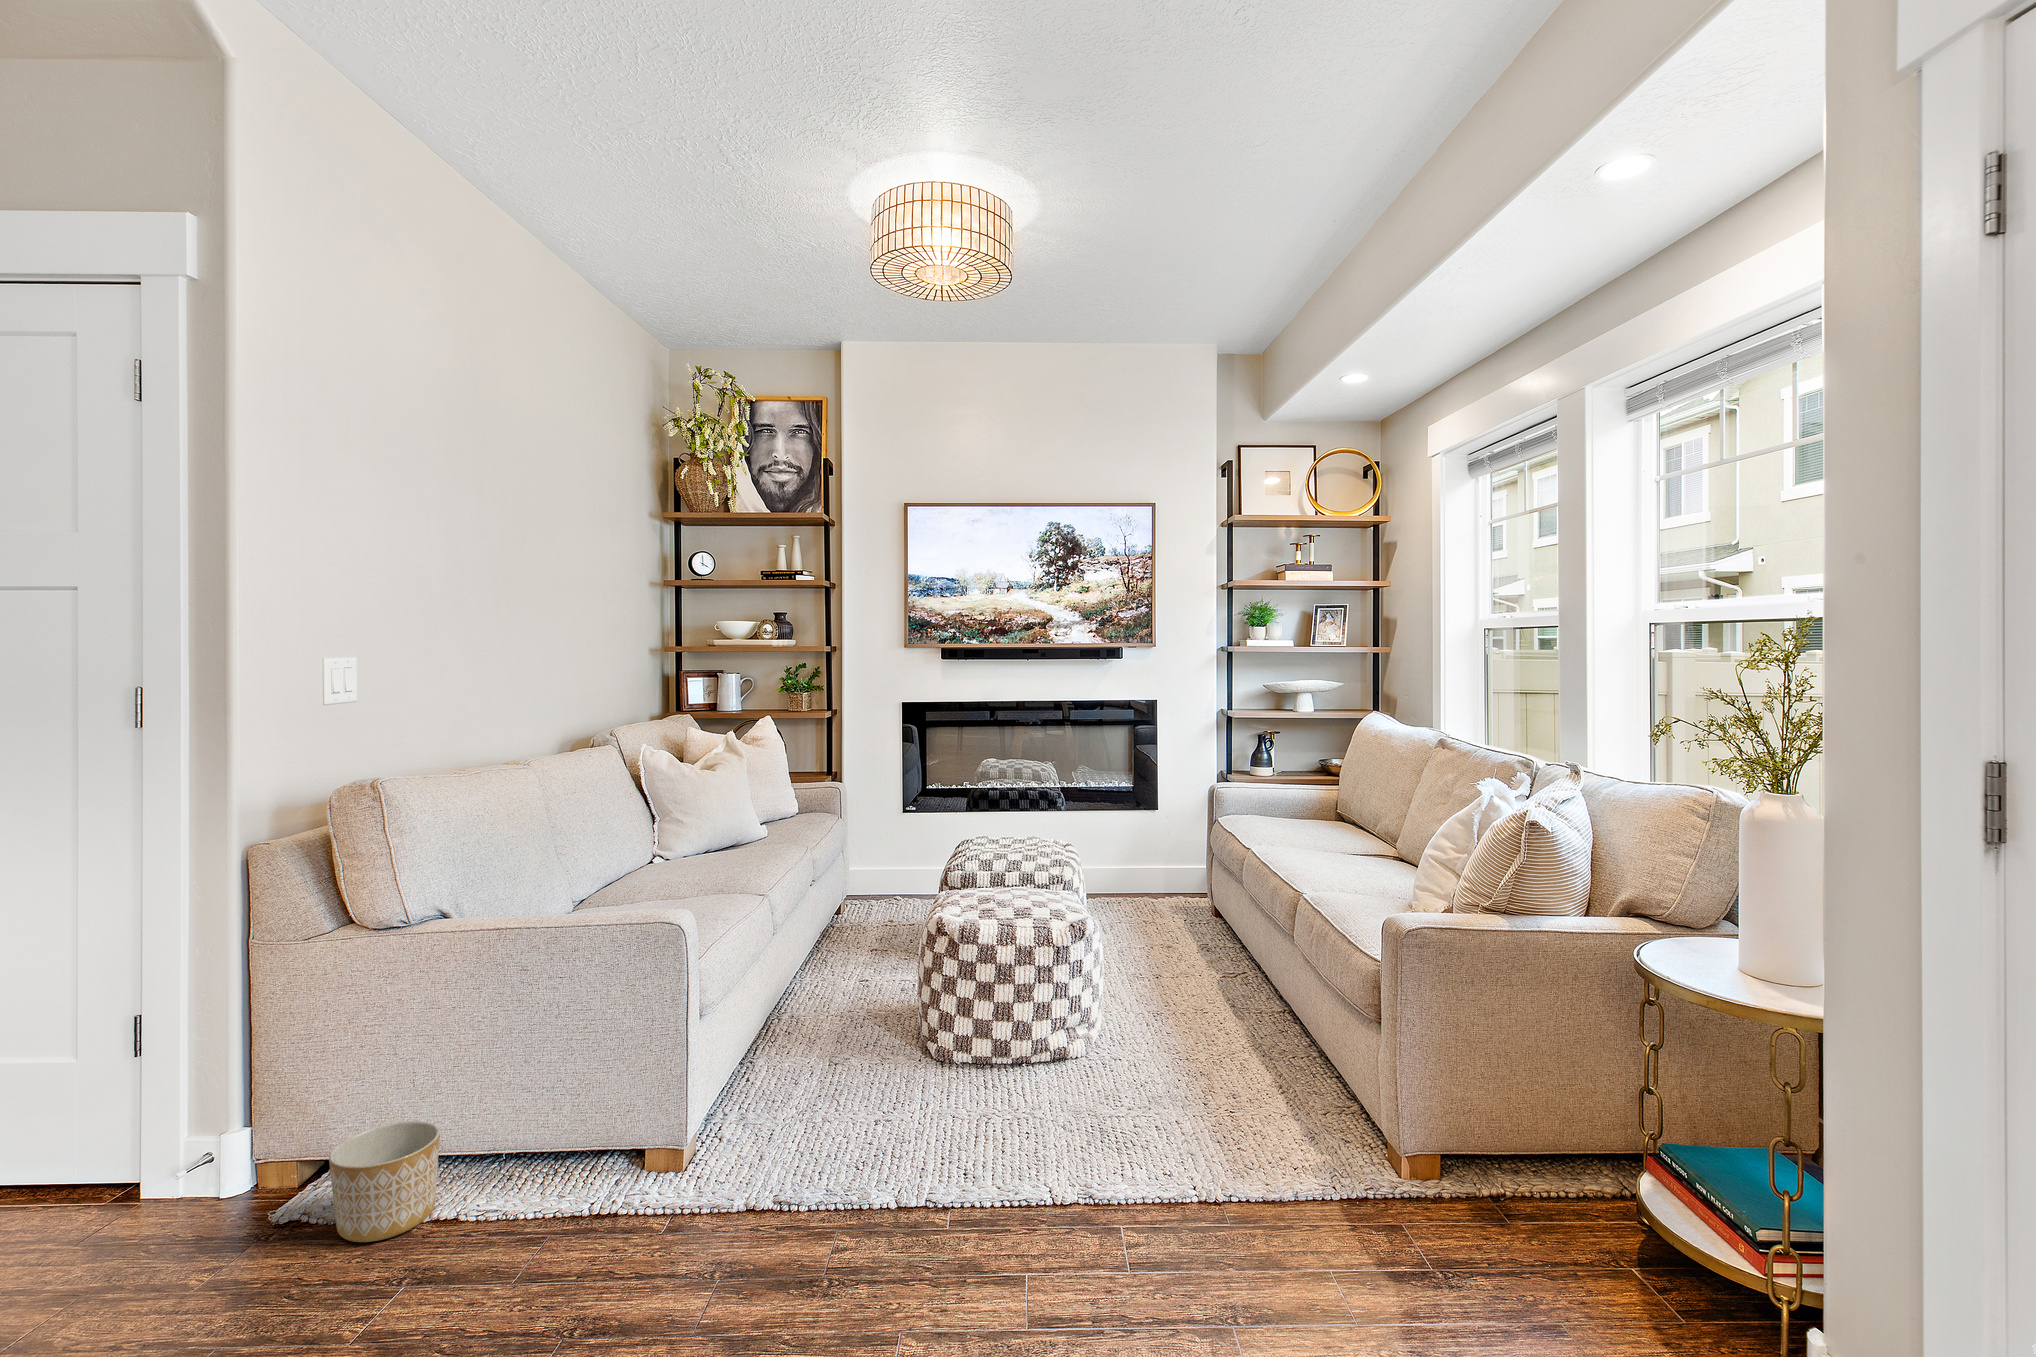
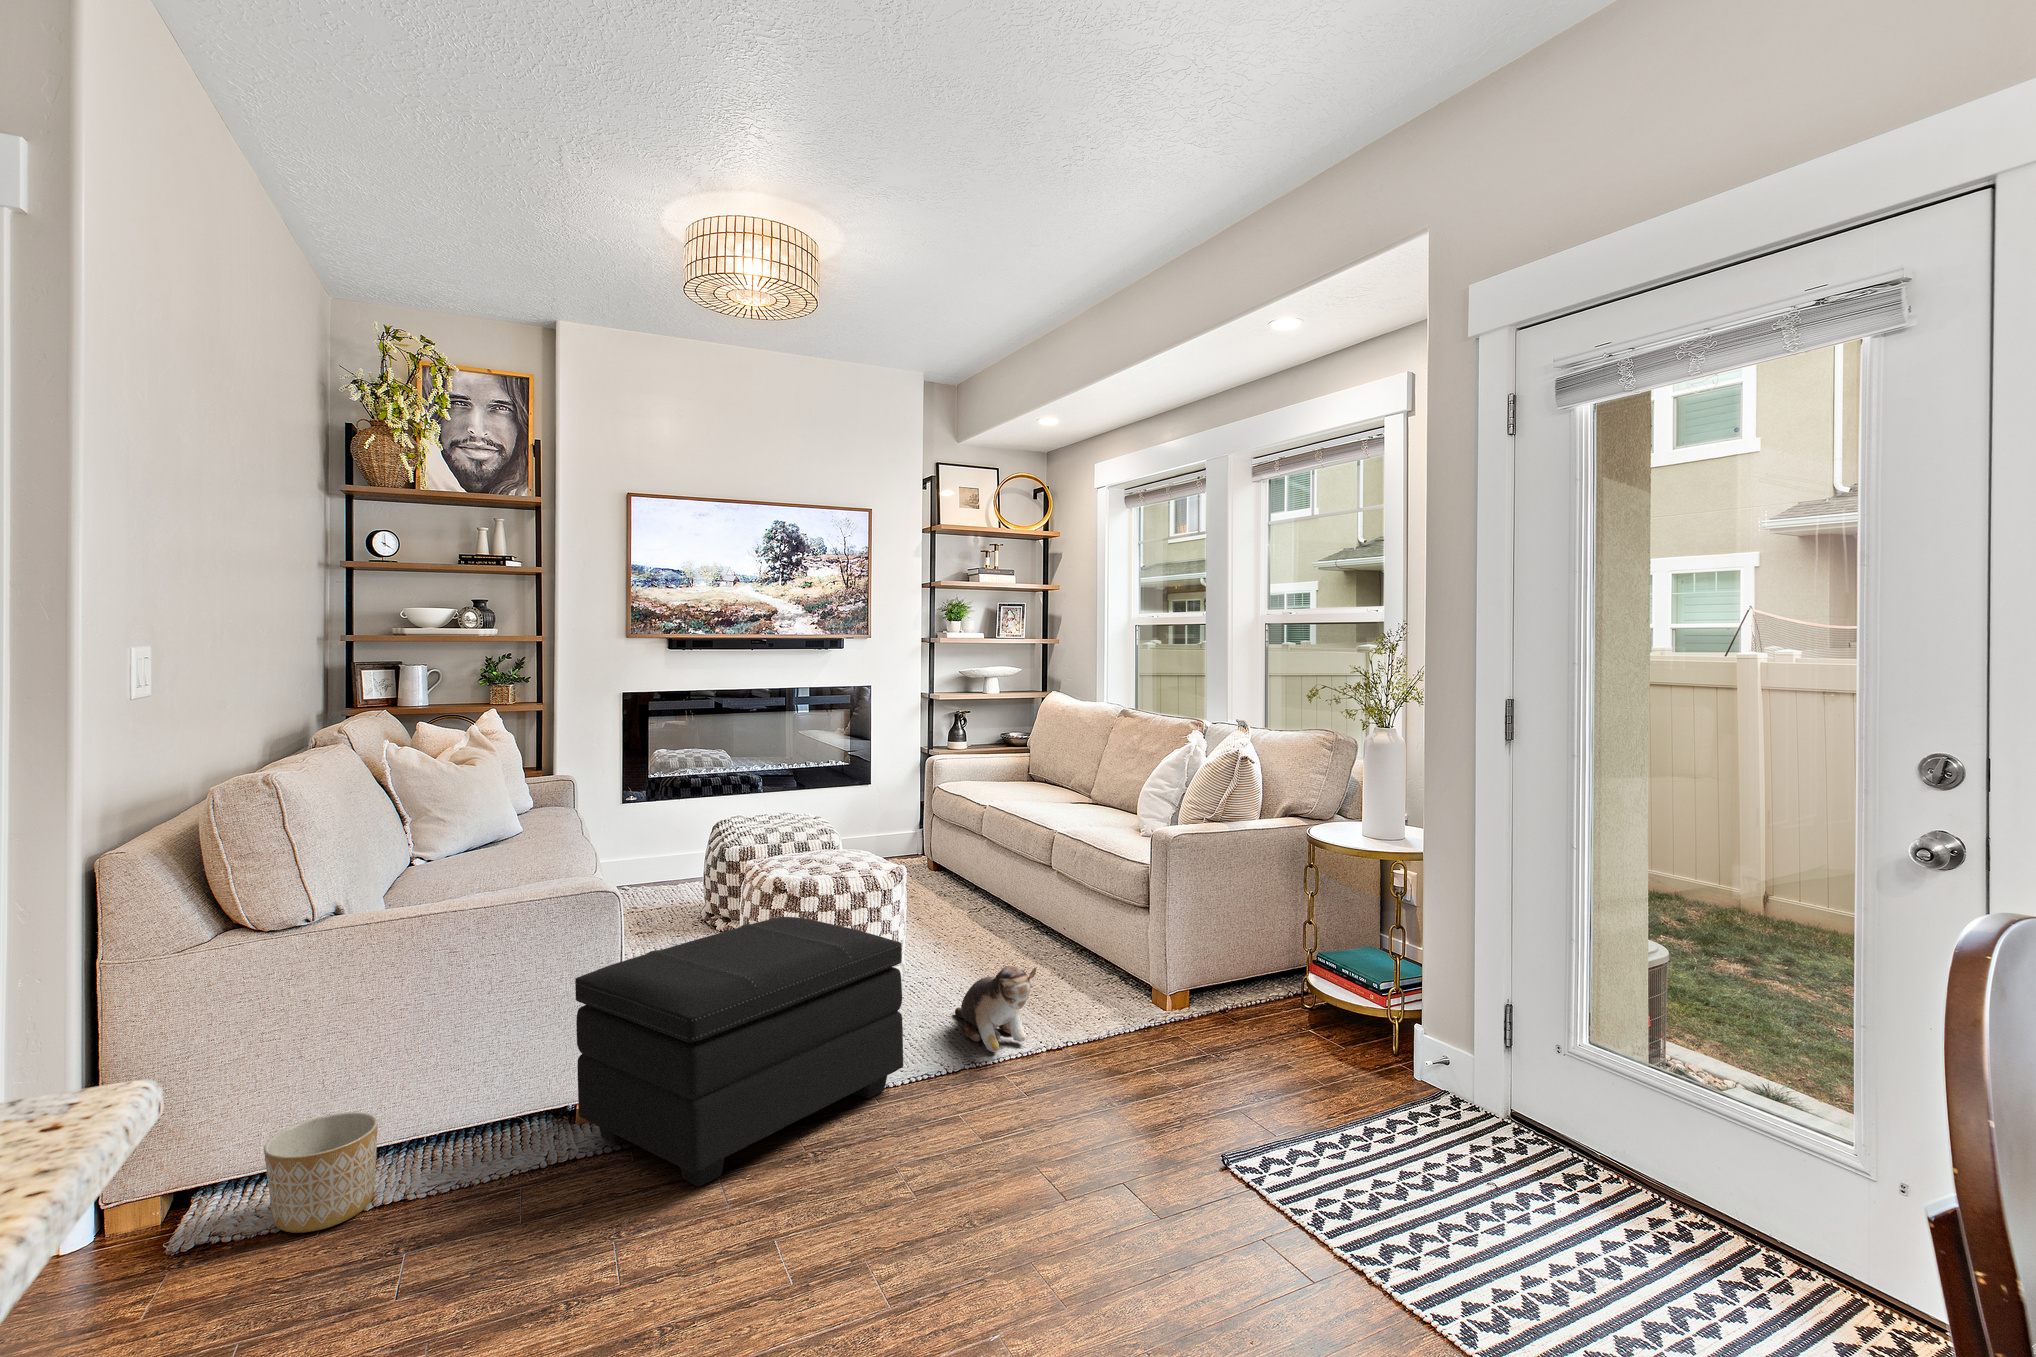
footstool: none [634,971,991,1295] -> present [575,917,903,1186]
plush toy: none [1107,1075,1180,1183] -> present [955,966,1036,1052]

